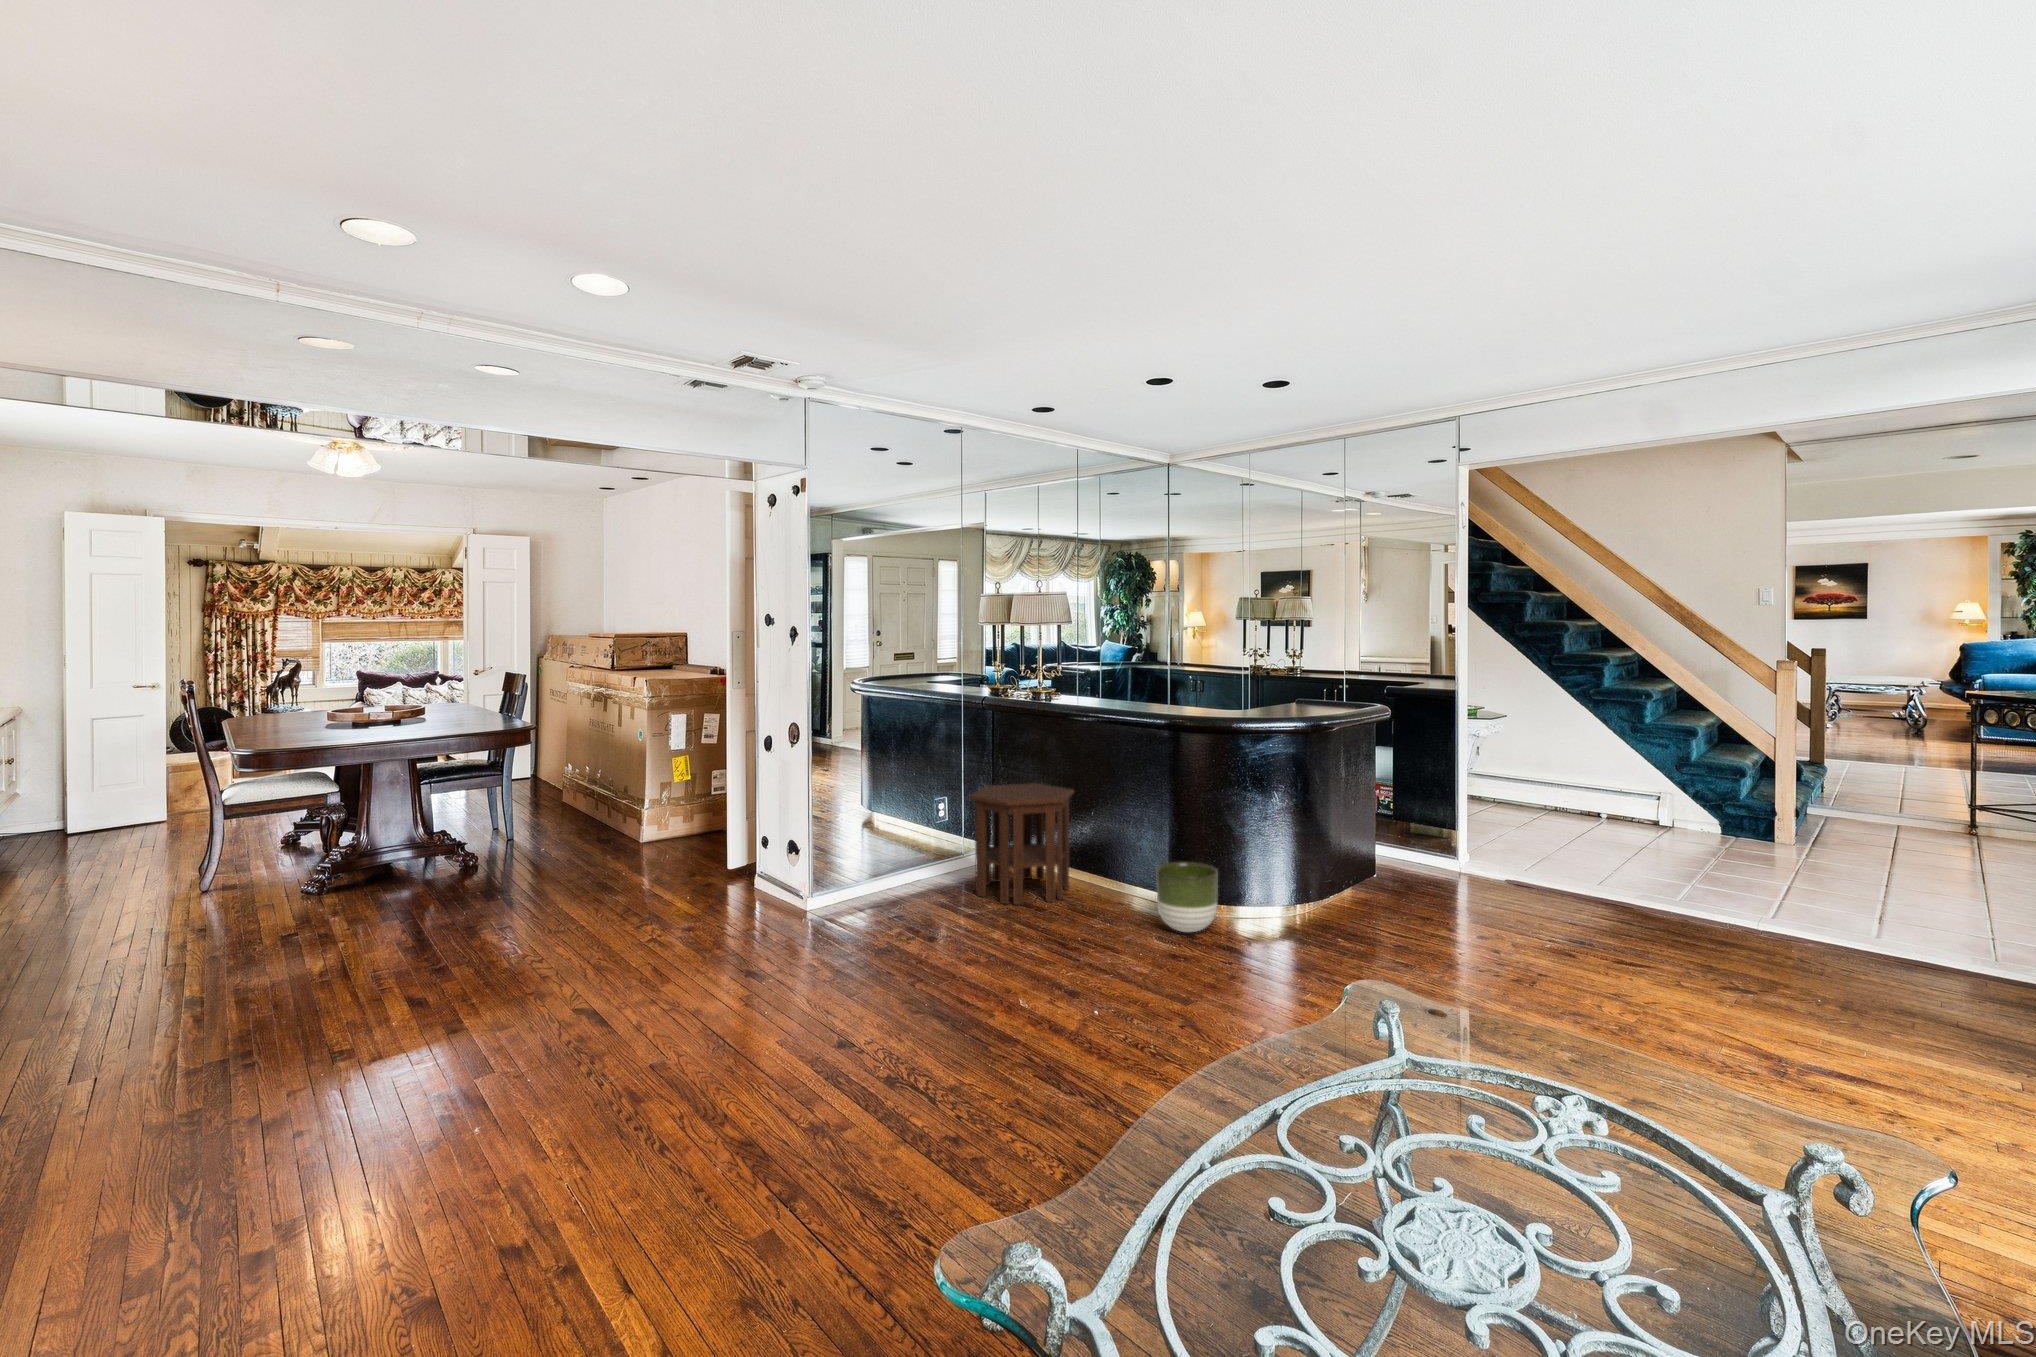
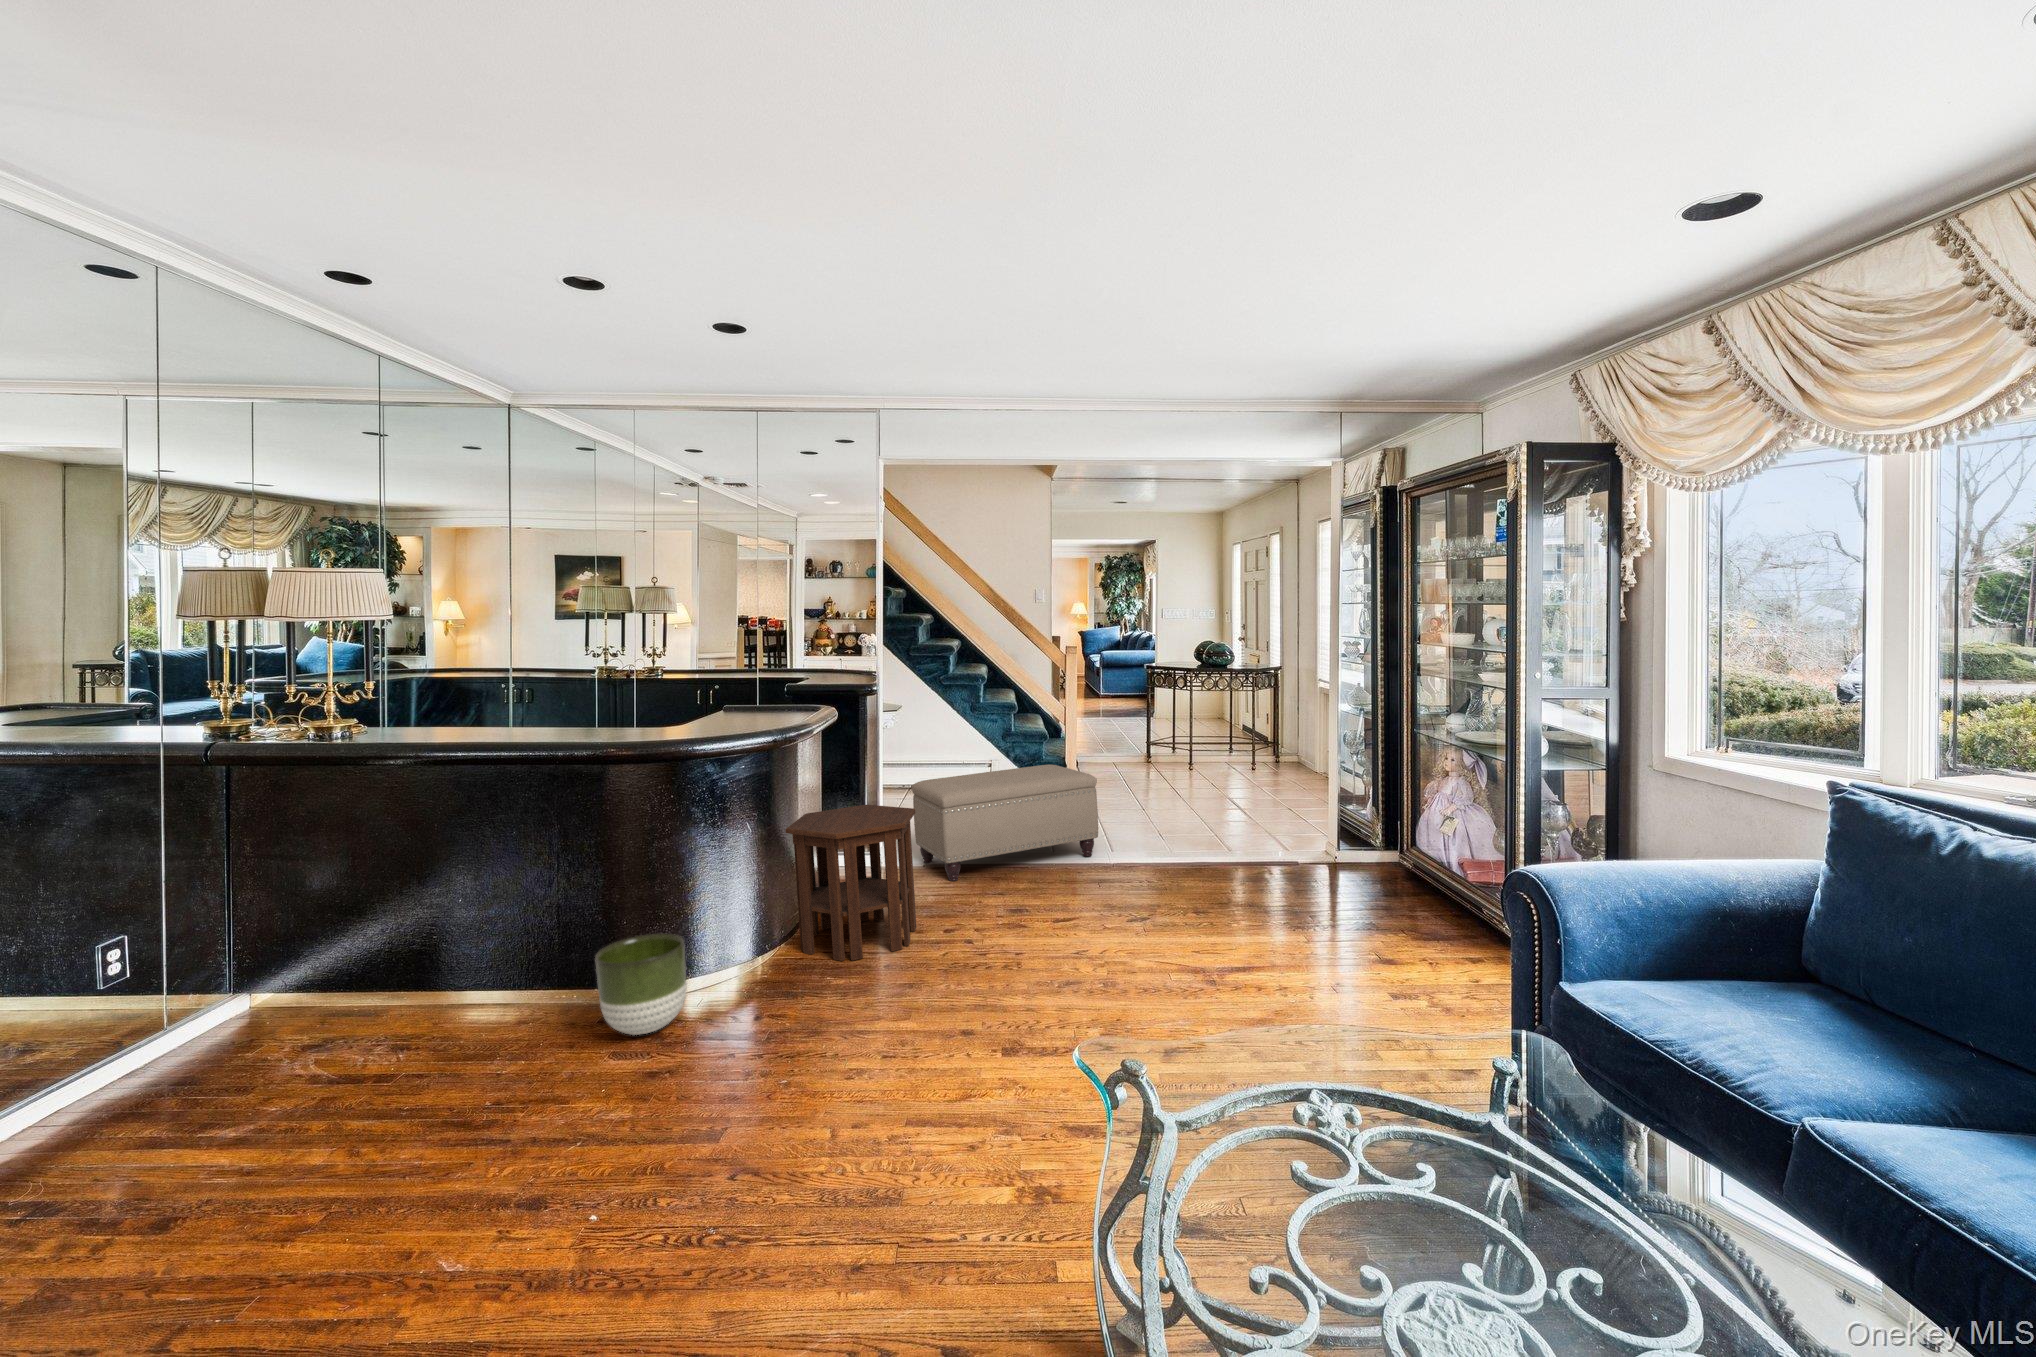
side table: present [969,783,1074,905] -> present [785,805,916,961]
ottoman: none [1499,795,1735,919] -> present [912,765,1098,881]

